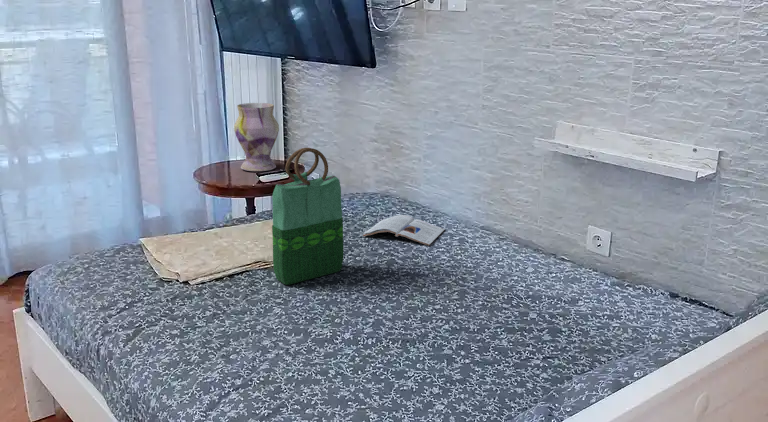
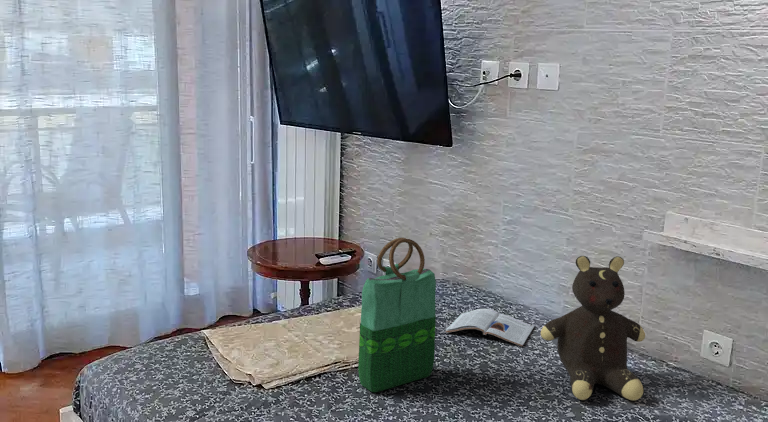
vase: present [234,103,279,171] -> none [294,180,340,252]
teddy bear: none [437,160,530,285] -> present [541,256,645,400]

